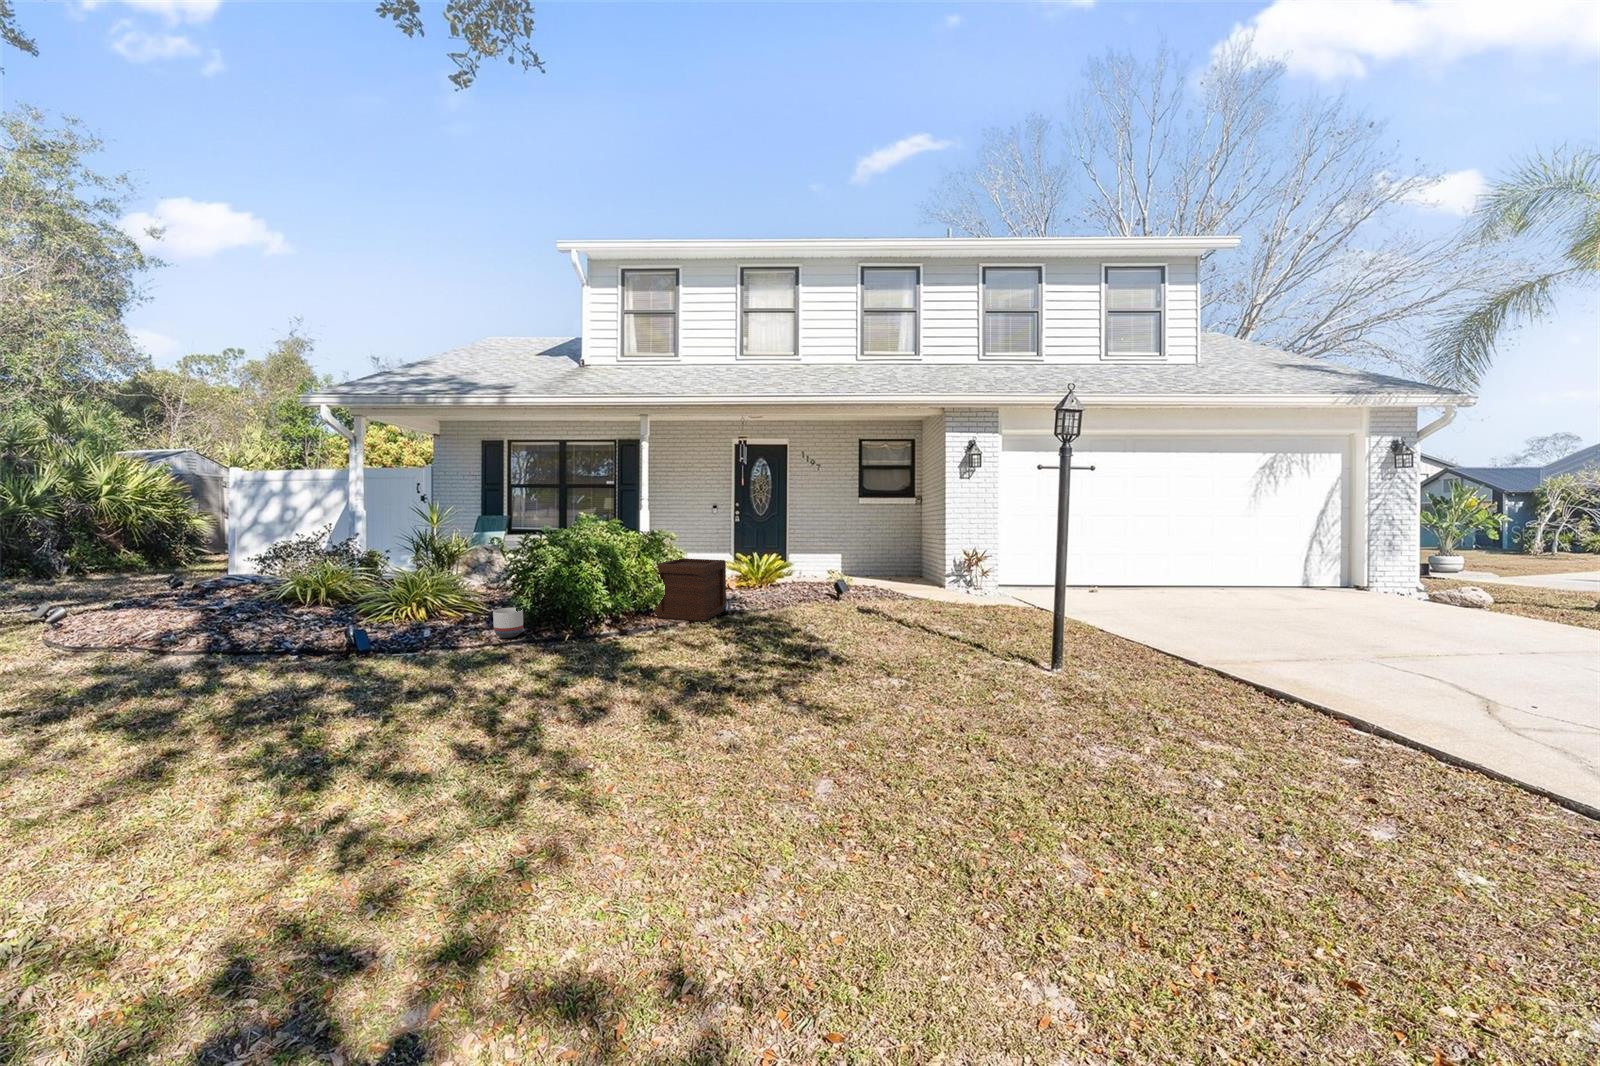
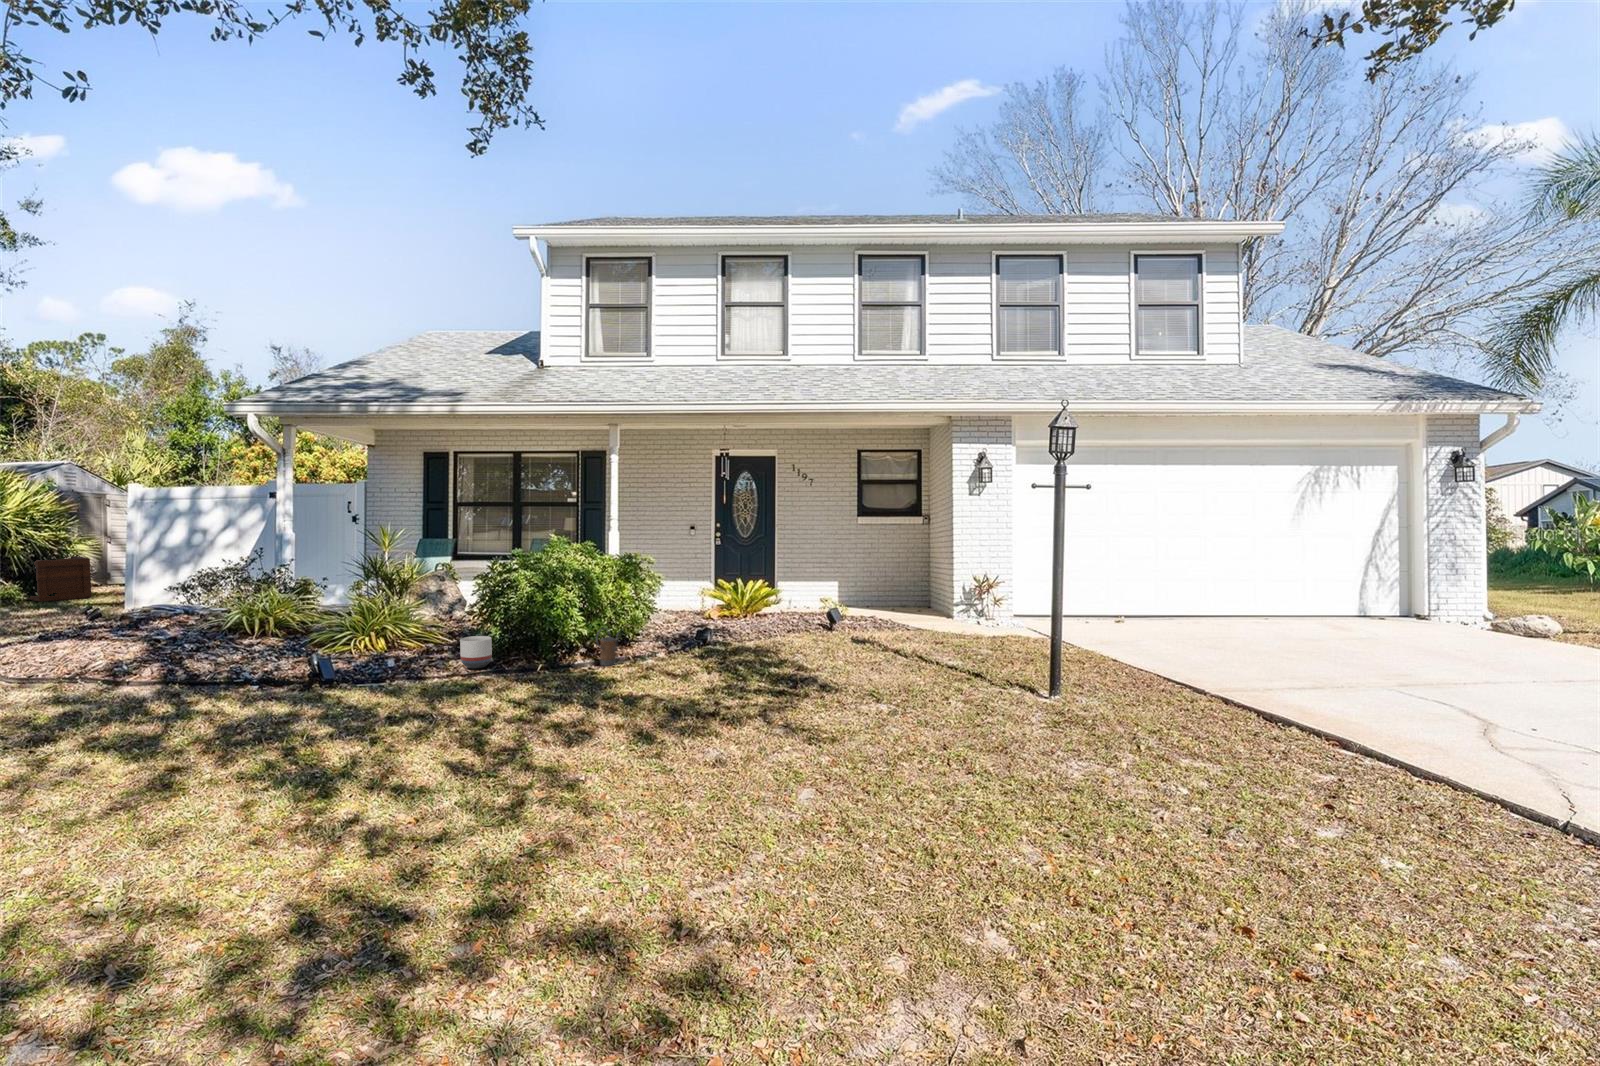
wooden crate: present [655,558,726,621] -> present [27,556,92,602]
watering can: none [620,600,643,636] -> present [596,628,619,666]

